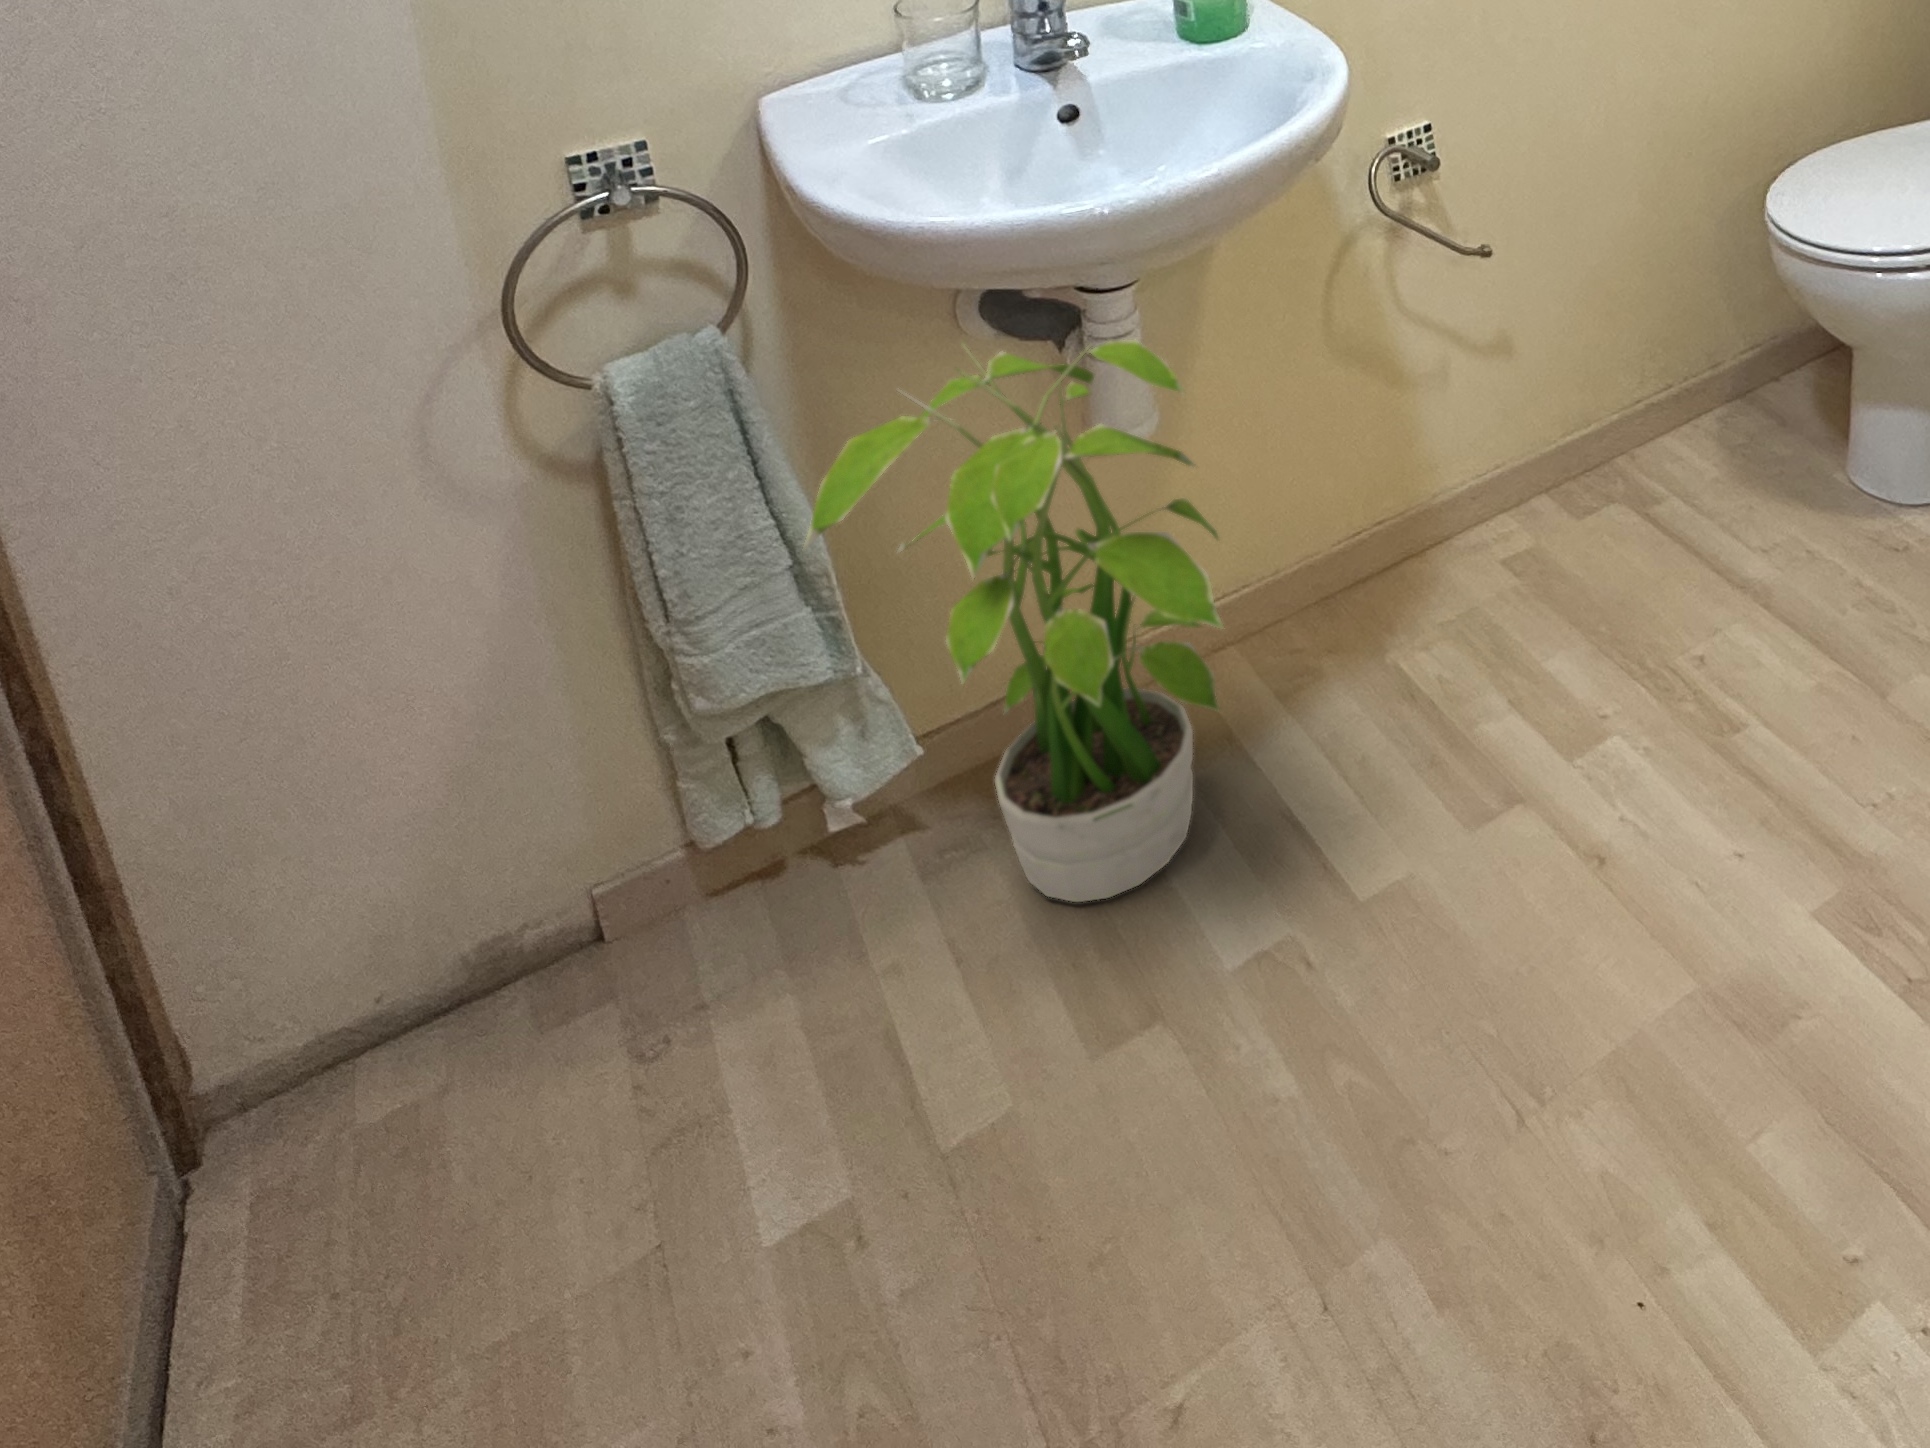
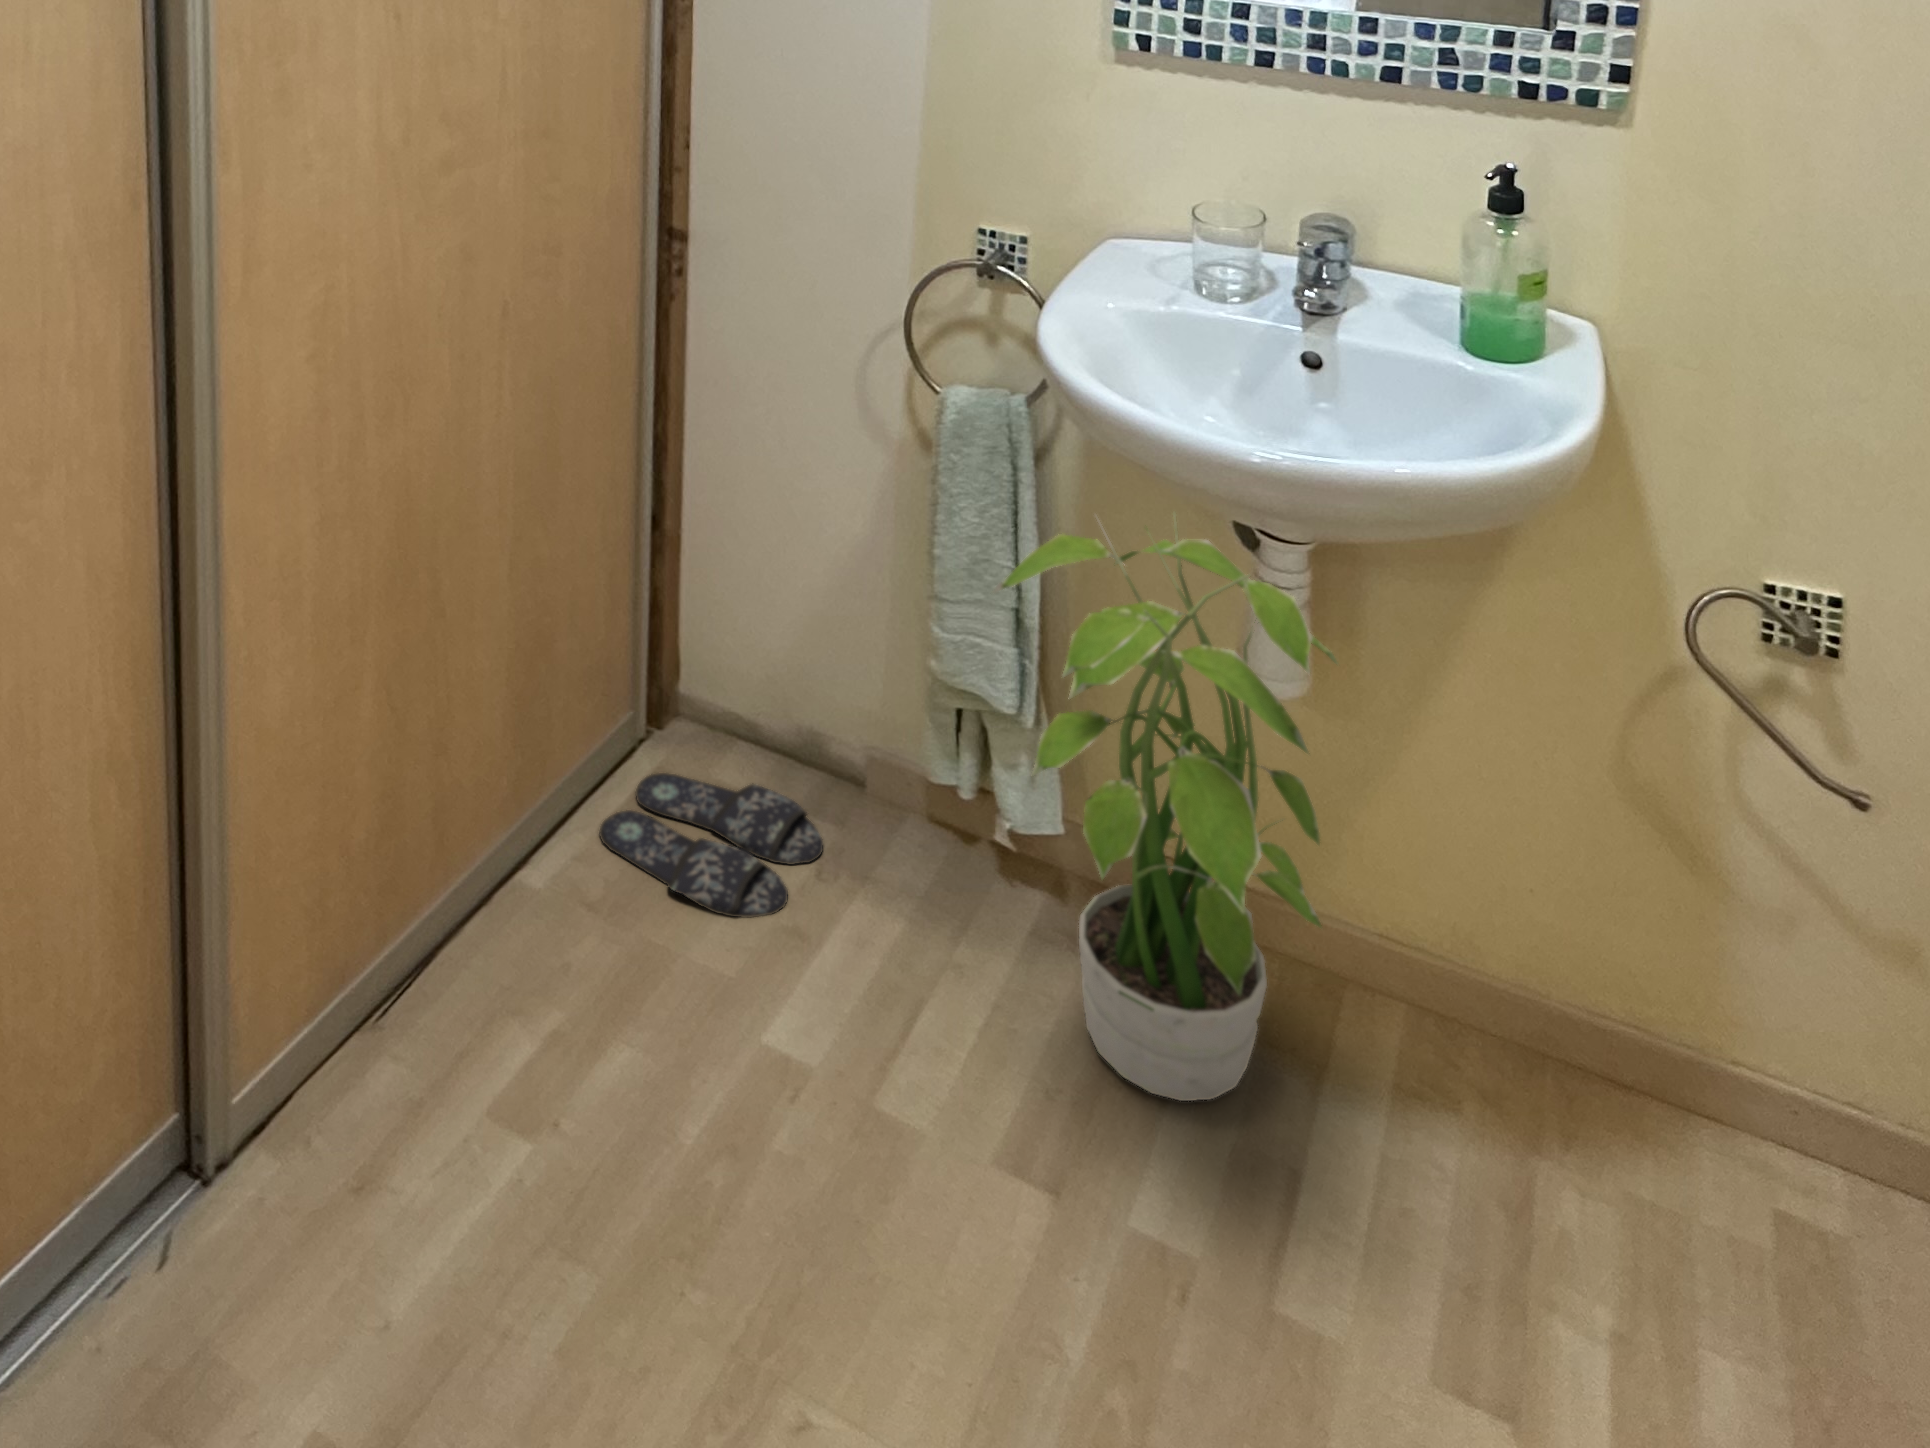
slippers: none [232,1027,625,1347] -> present [599,773,823,918]

